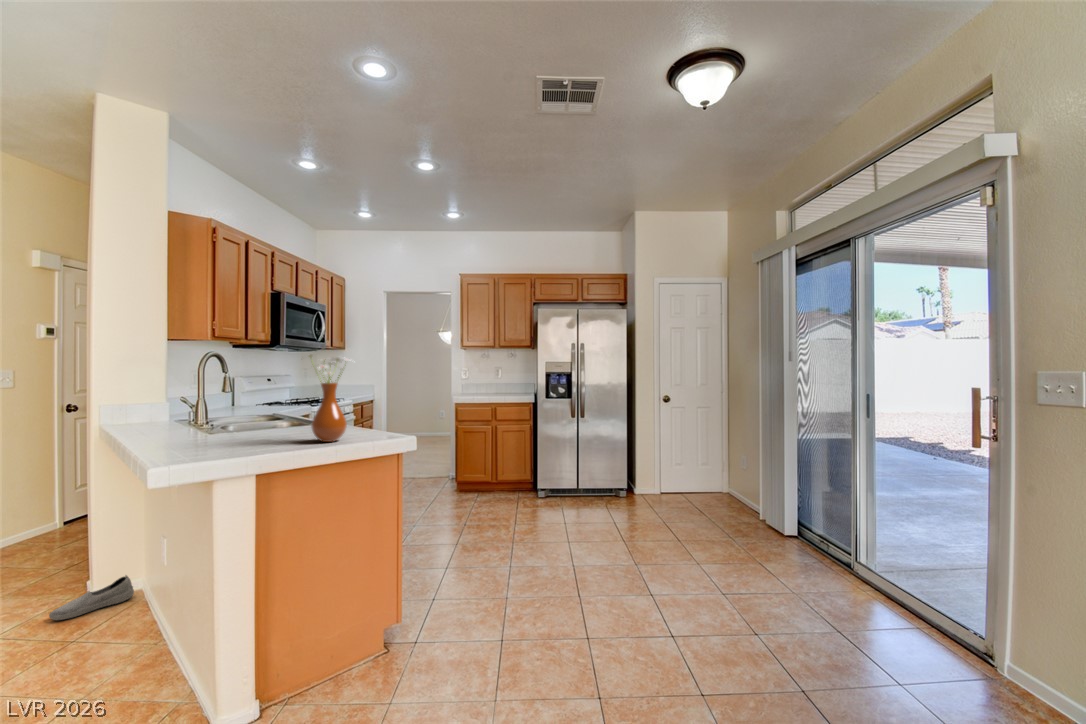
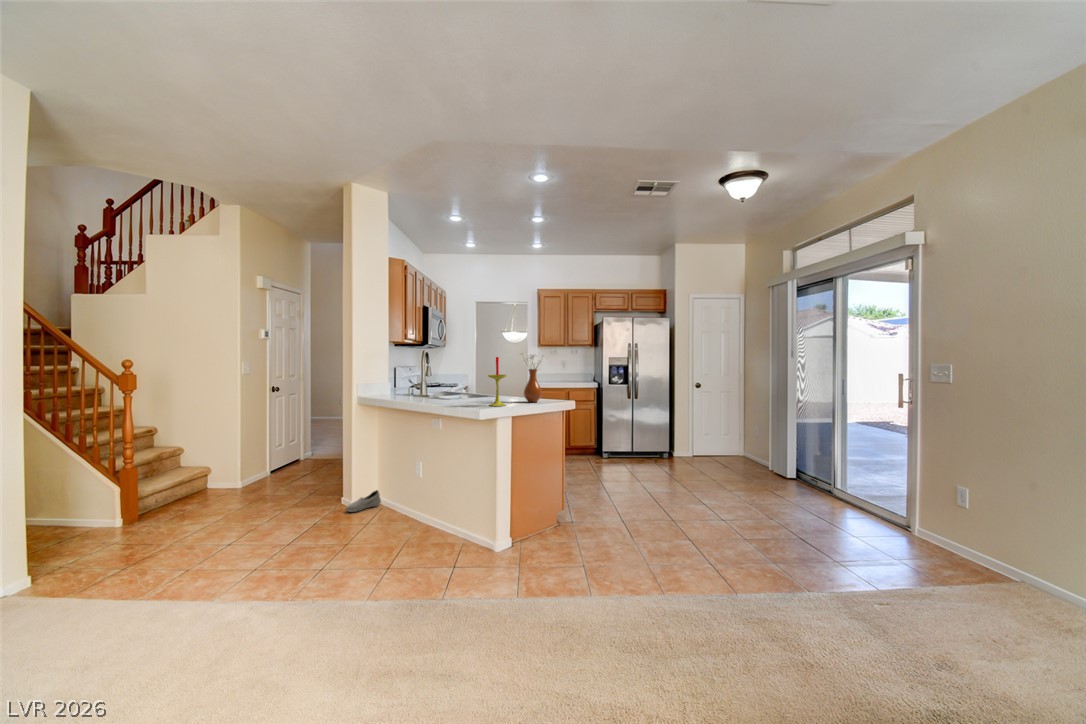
candle: none [207,360,251,456] -> present [488,357,507,406]

